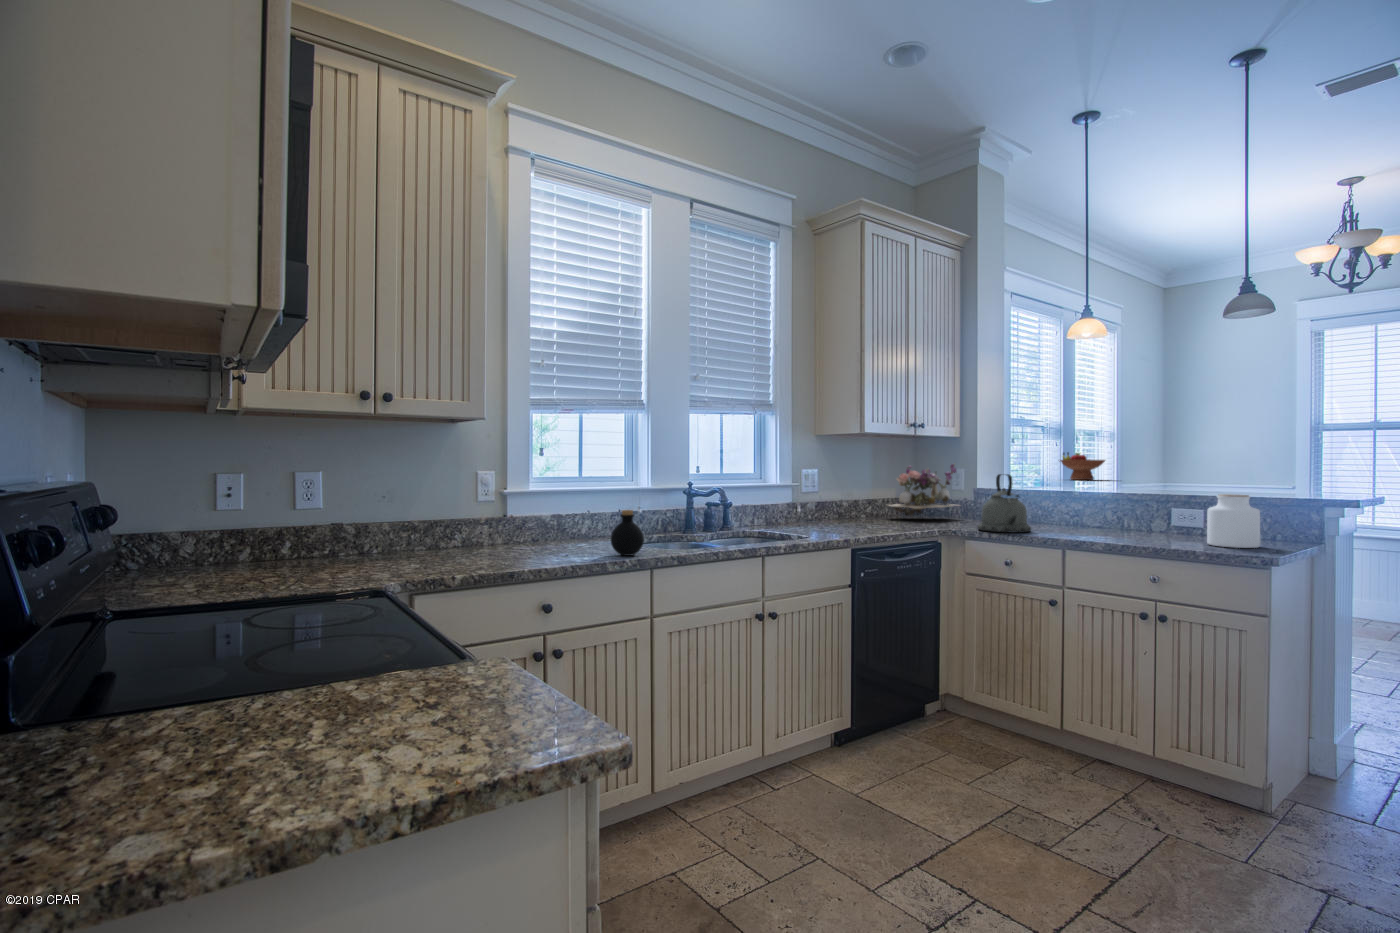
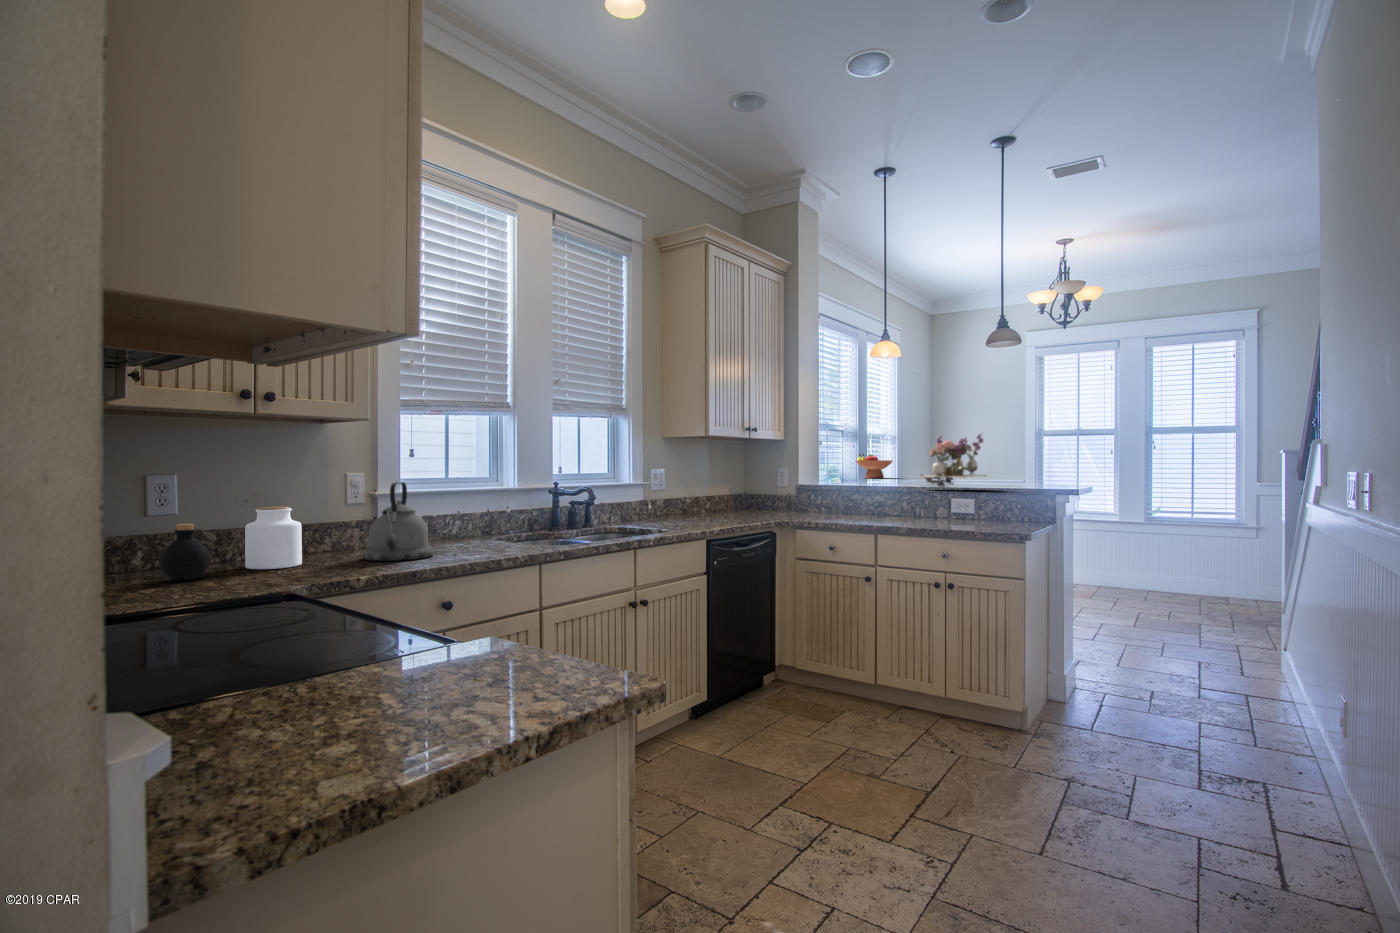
flower arrangement: present [889,463,956,517] -> present [919,434,992,487]
kettle: present [977,474,1031,533] -> present [363,482,434,561]
jar: present [1207,494,1260,548] -> present [245,507,302,569]
bottle: present [611,510,644,556] -> present [160,524,210,580]

